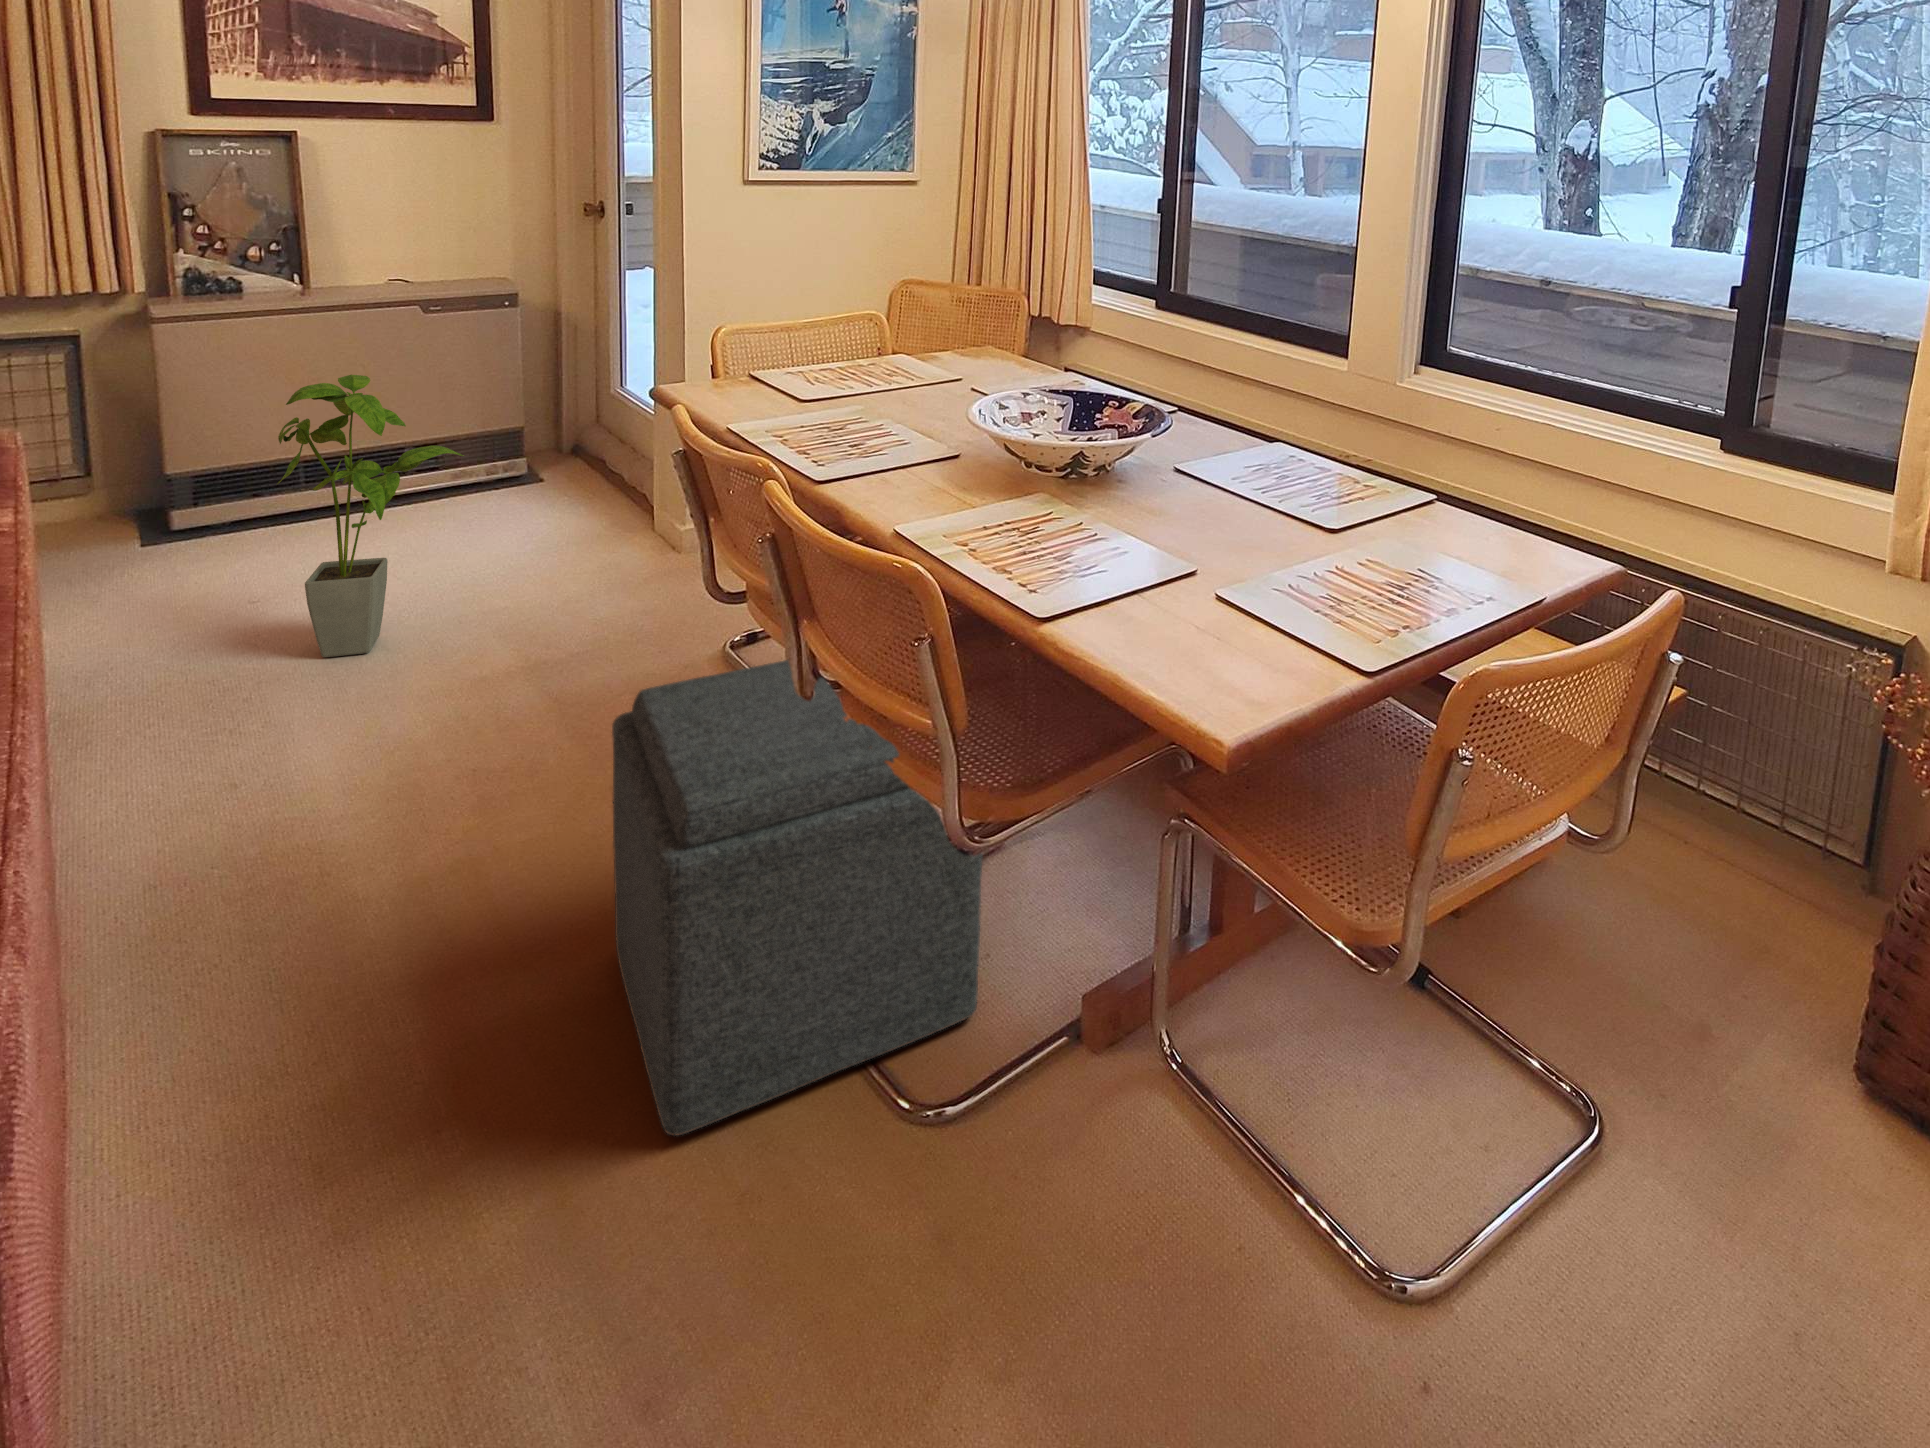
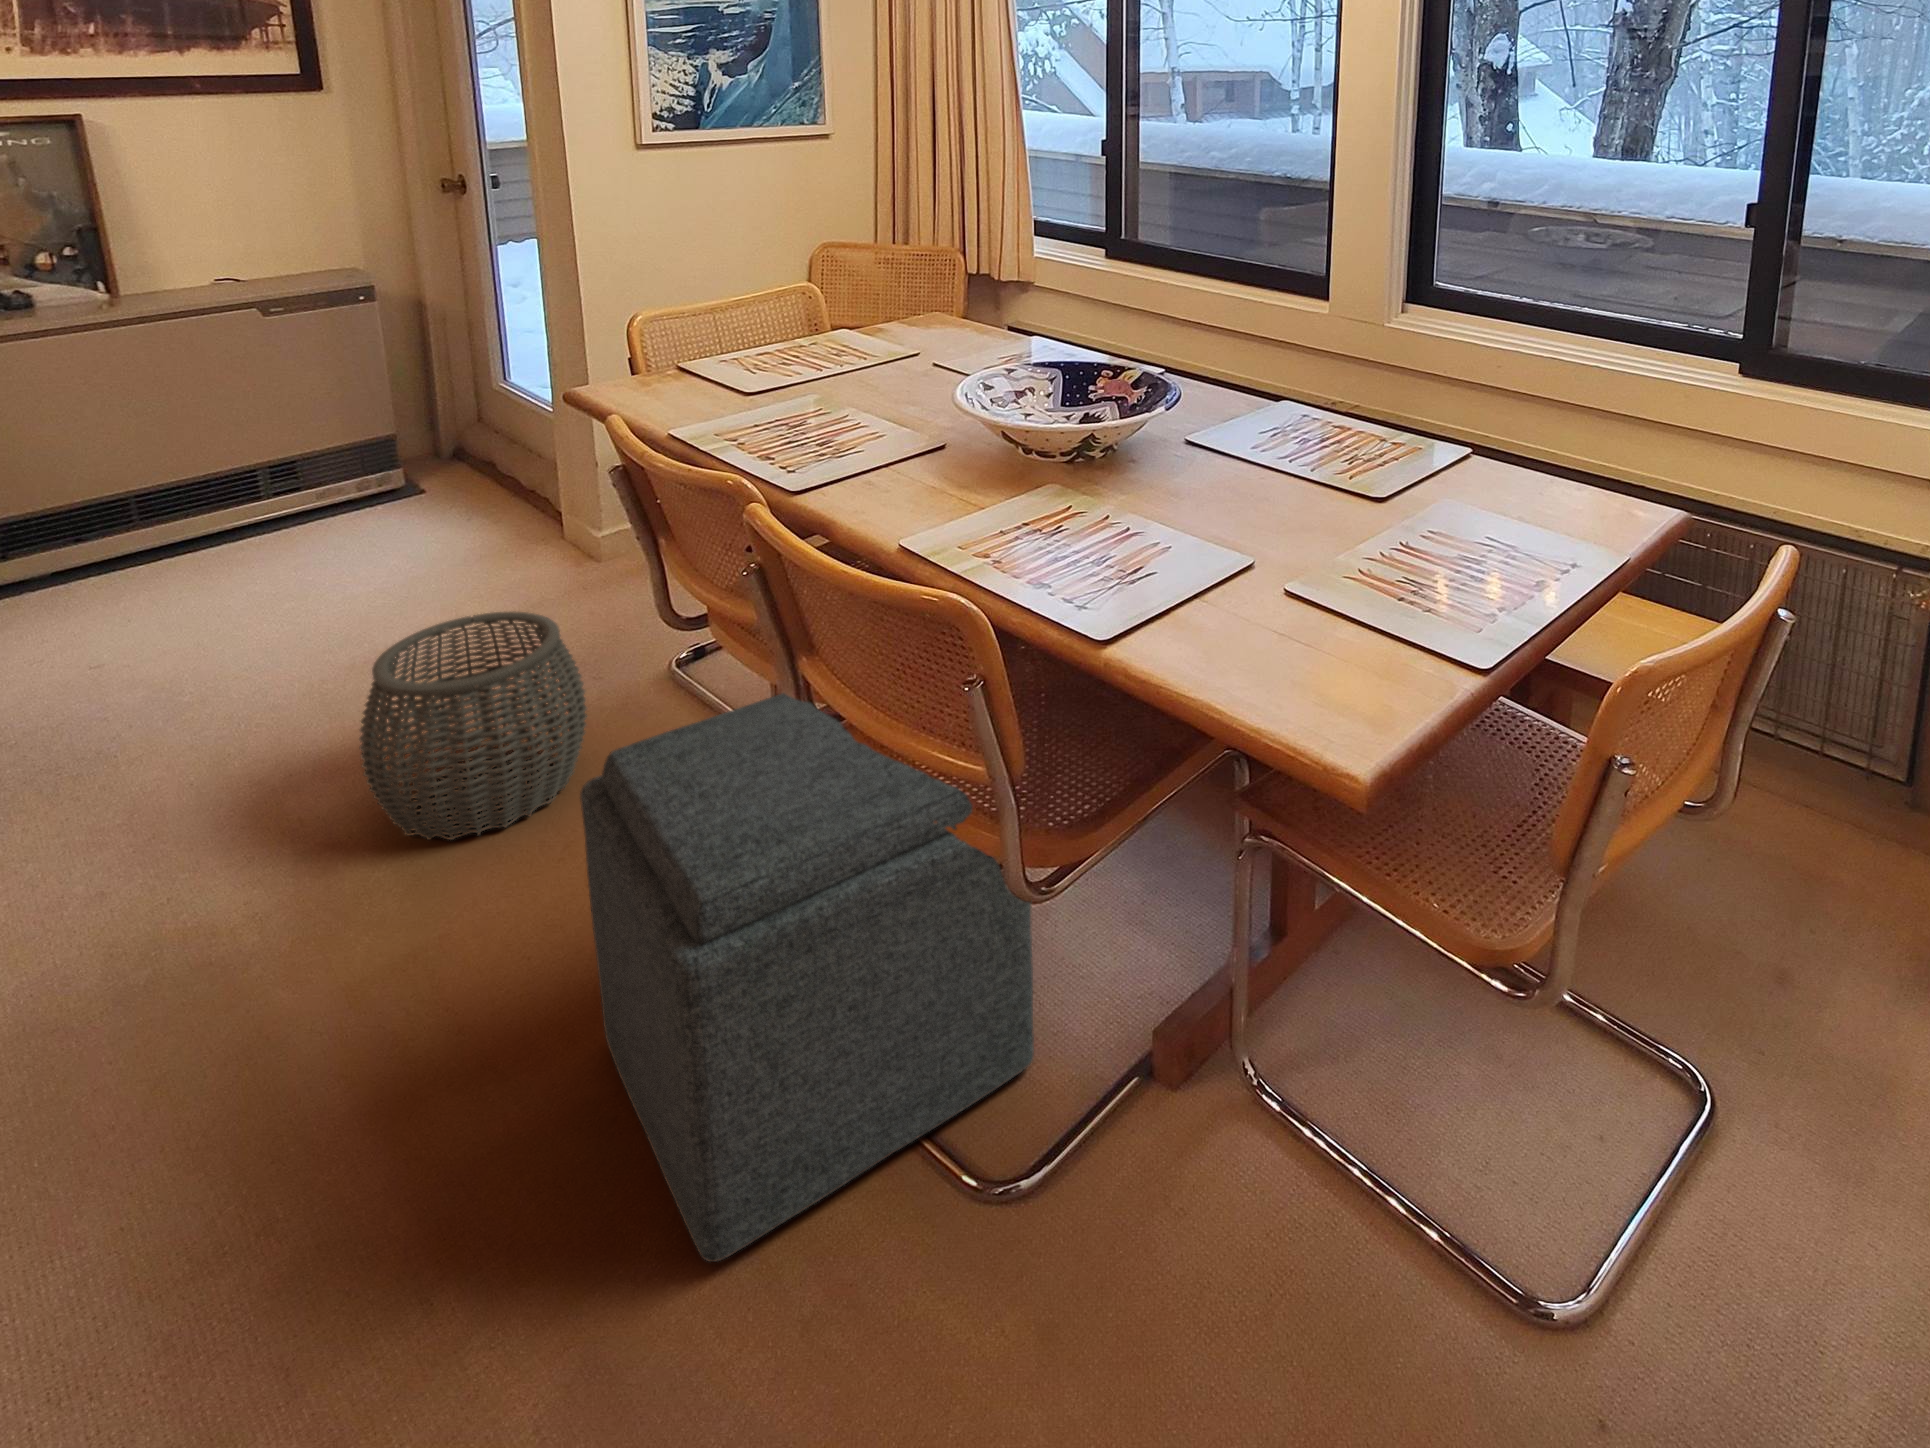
house plant: present [277,375,464,657] -> none [105,399,339,725]
woven basket: none [451,579,644,773] -> present [359,611,587,840]

